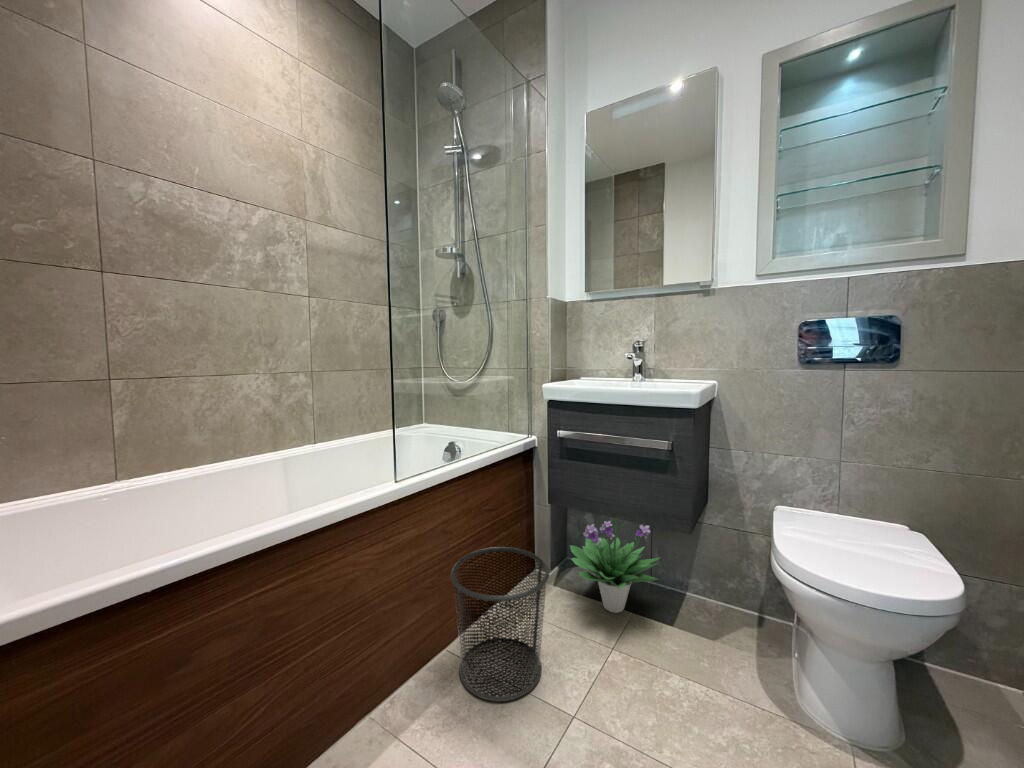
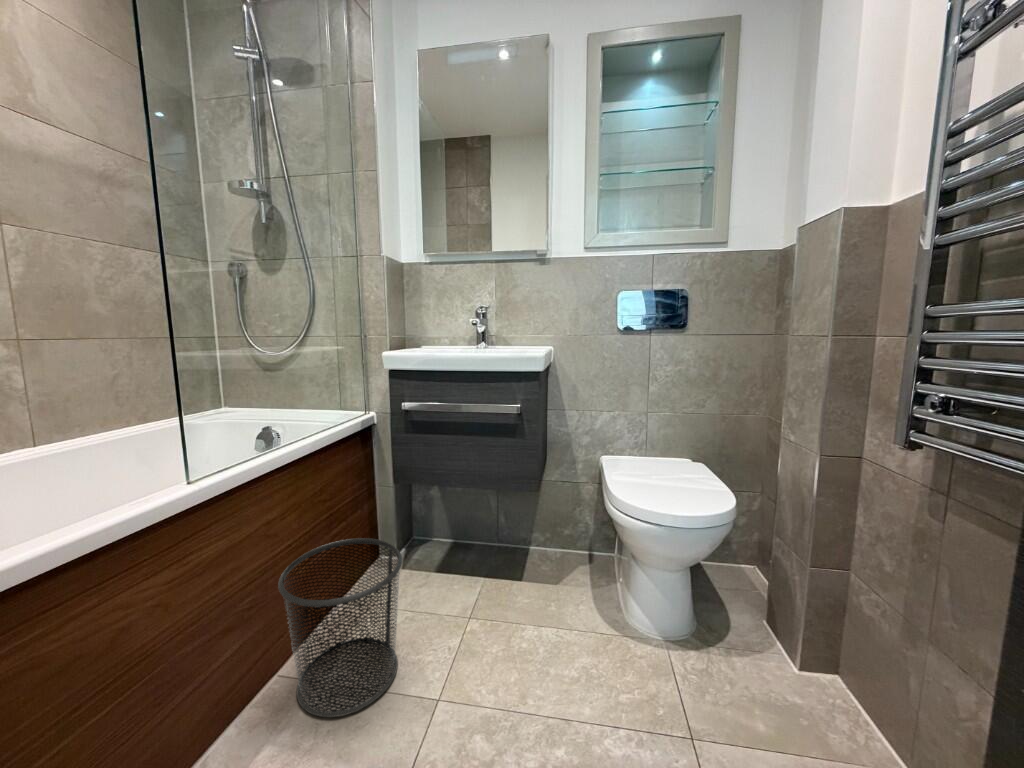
potted plant: present [570,516,659,613] -> none [418,446,510,582]

